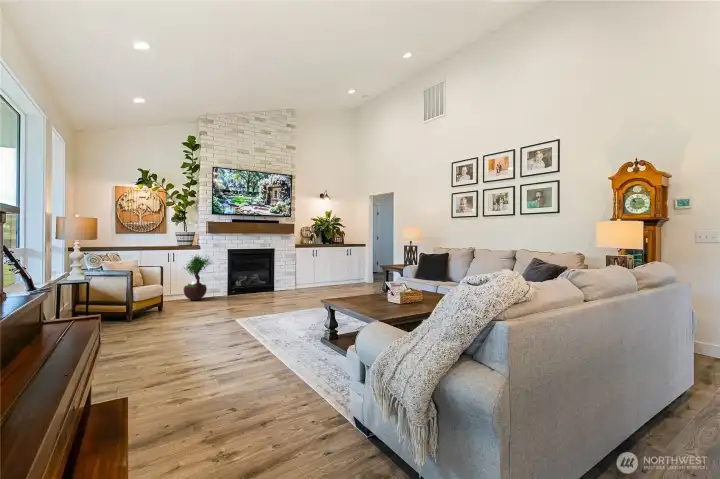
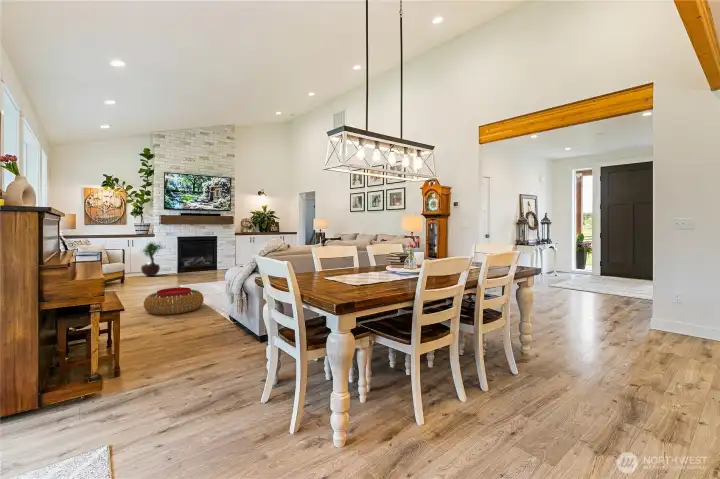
pouf: none [196,338,294,397] -> present [144,287,204,315]

